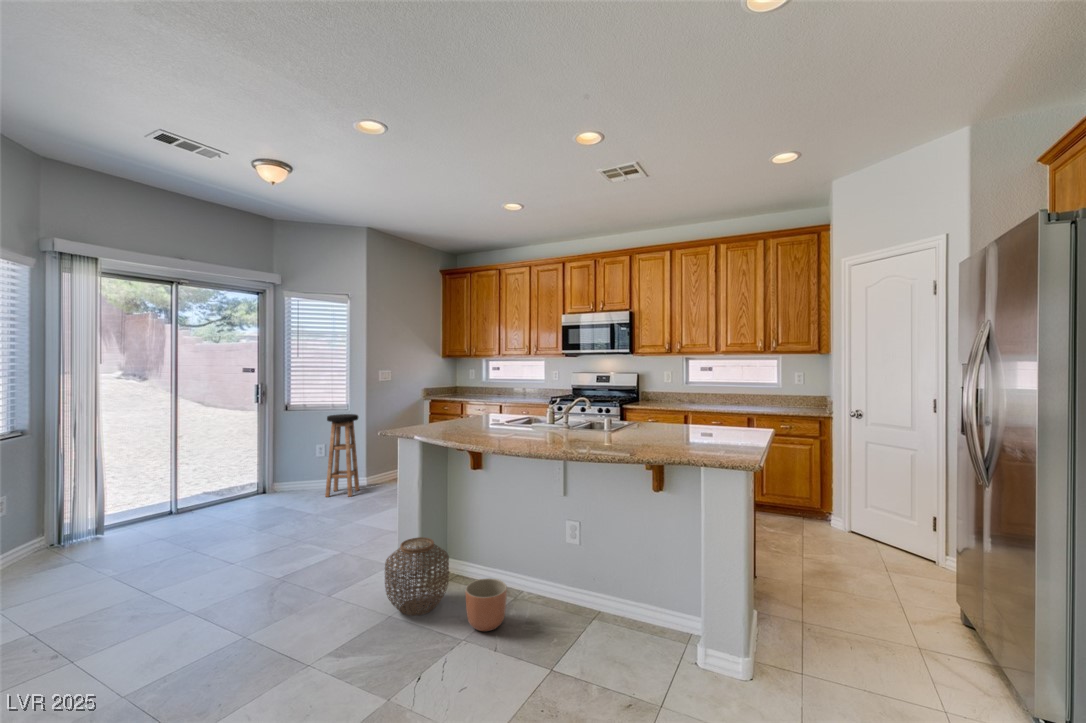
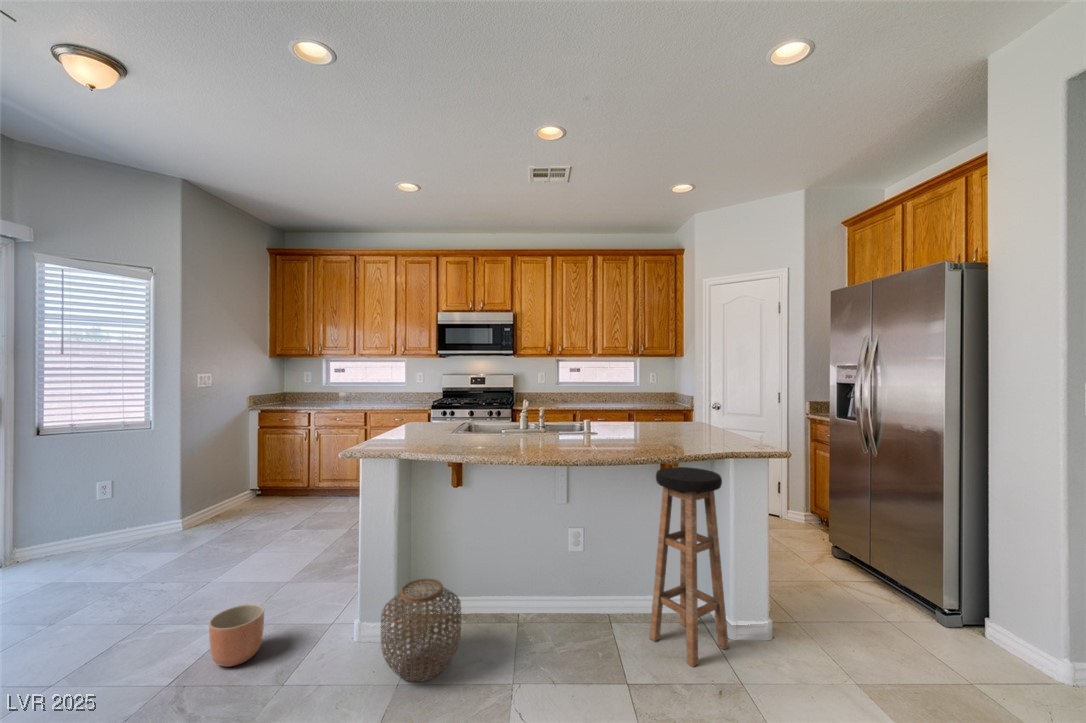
bar stool: present [325,414,359,497] -> present [650,467,729,667]
planter: present [465,578,507,631] -> present [209,604,264,667]

